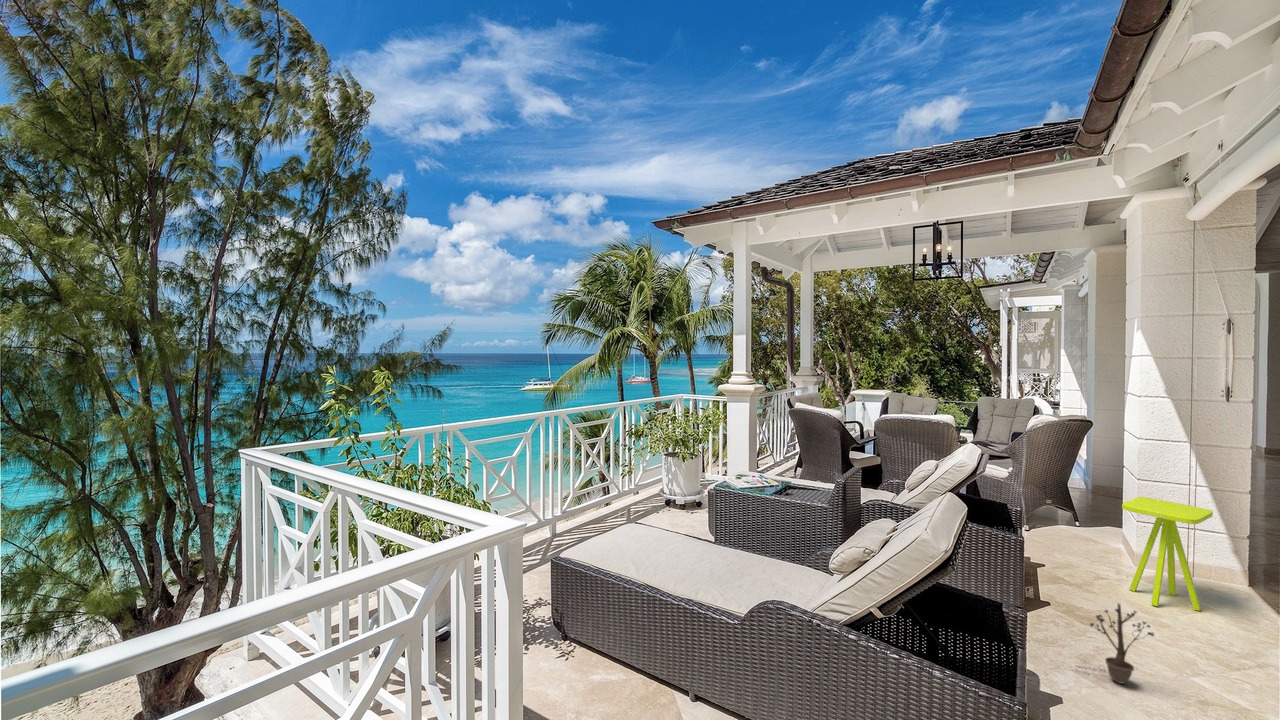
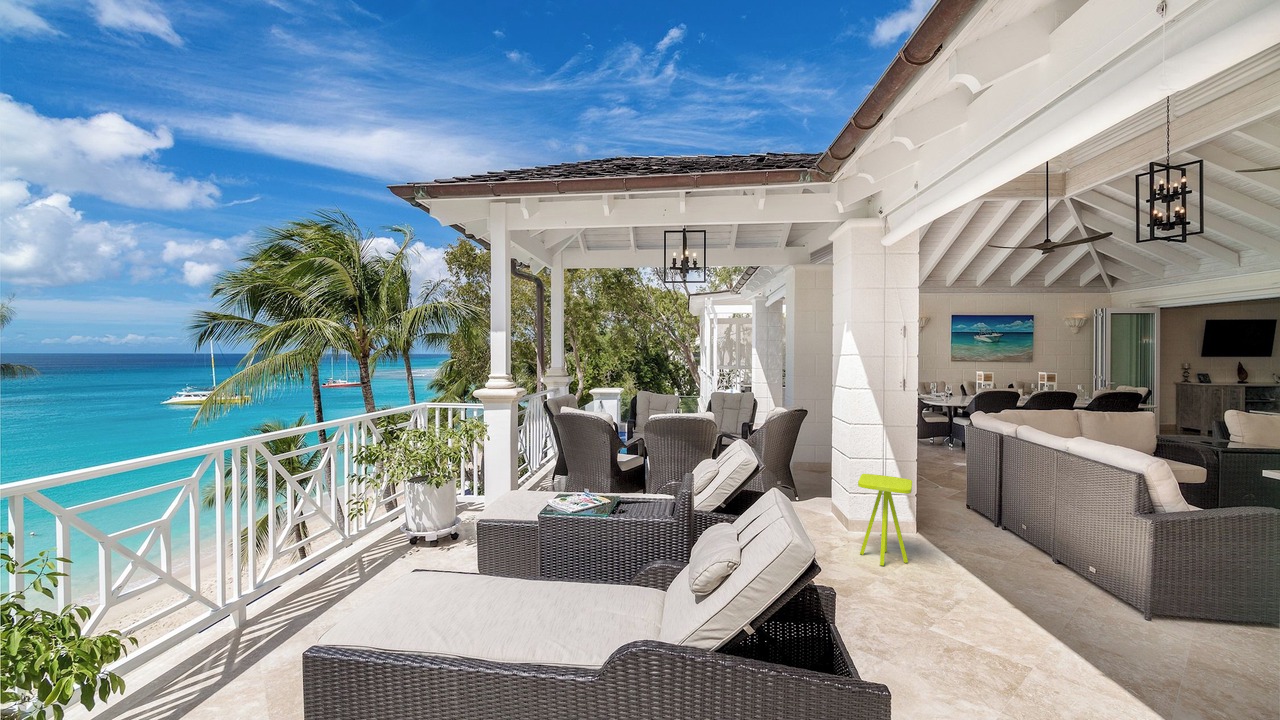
decorative plant: present [1077,604,1154,684] -> none [875,581,932,654]

